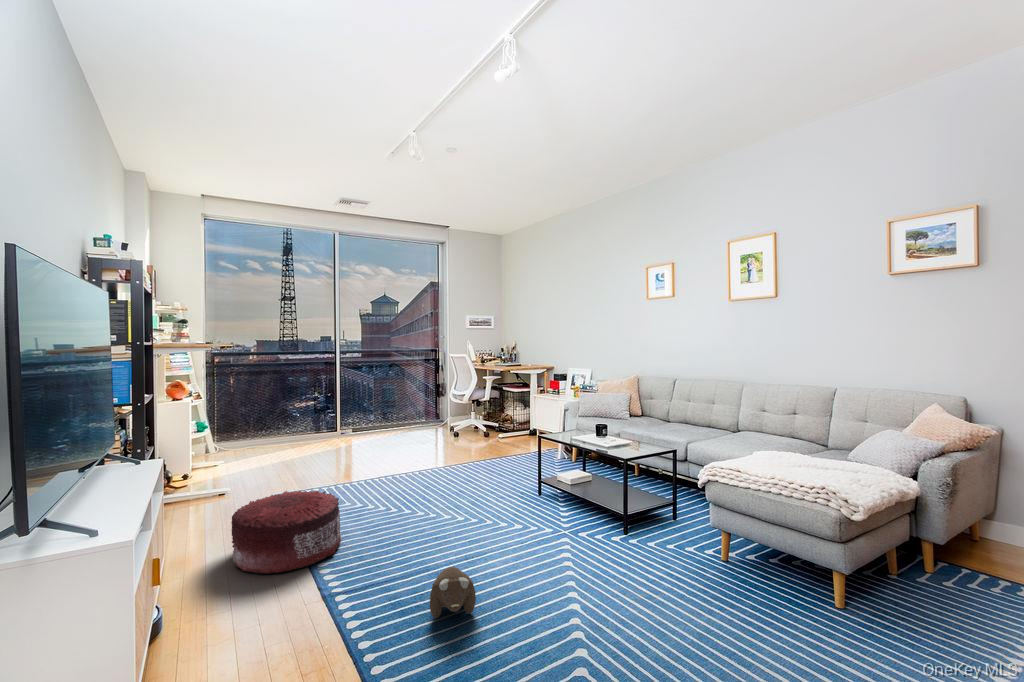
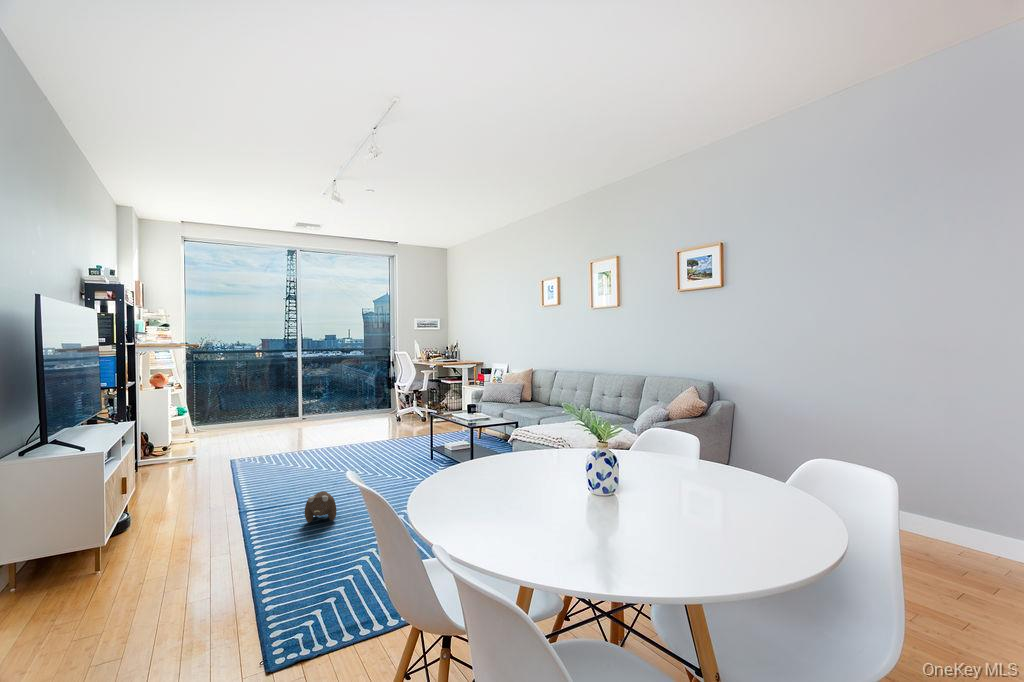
pouf: present [231,491,342,573] -> none [185,451,267,503]

